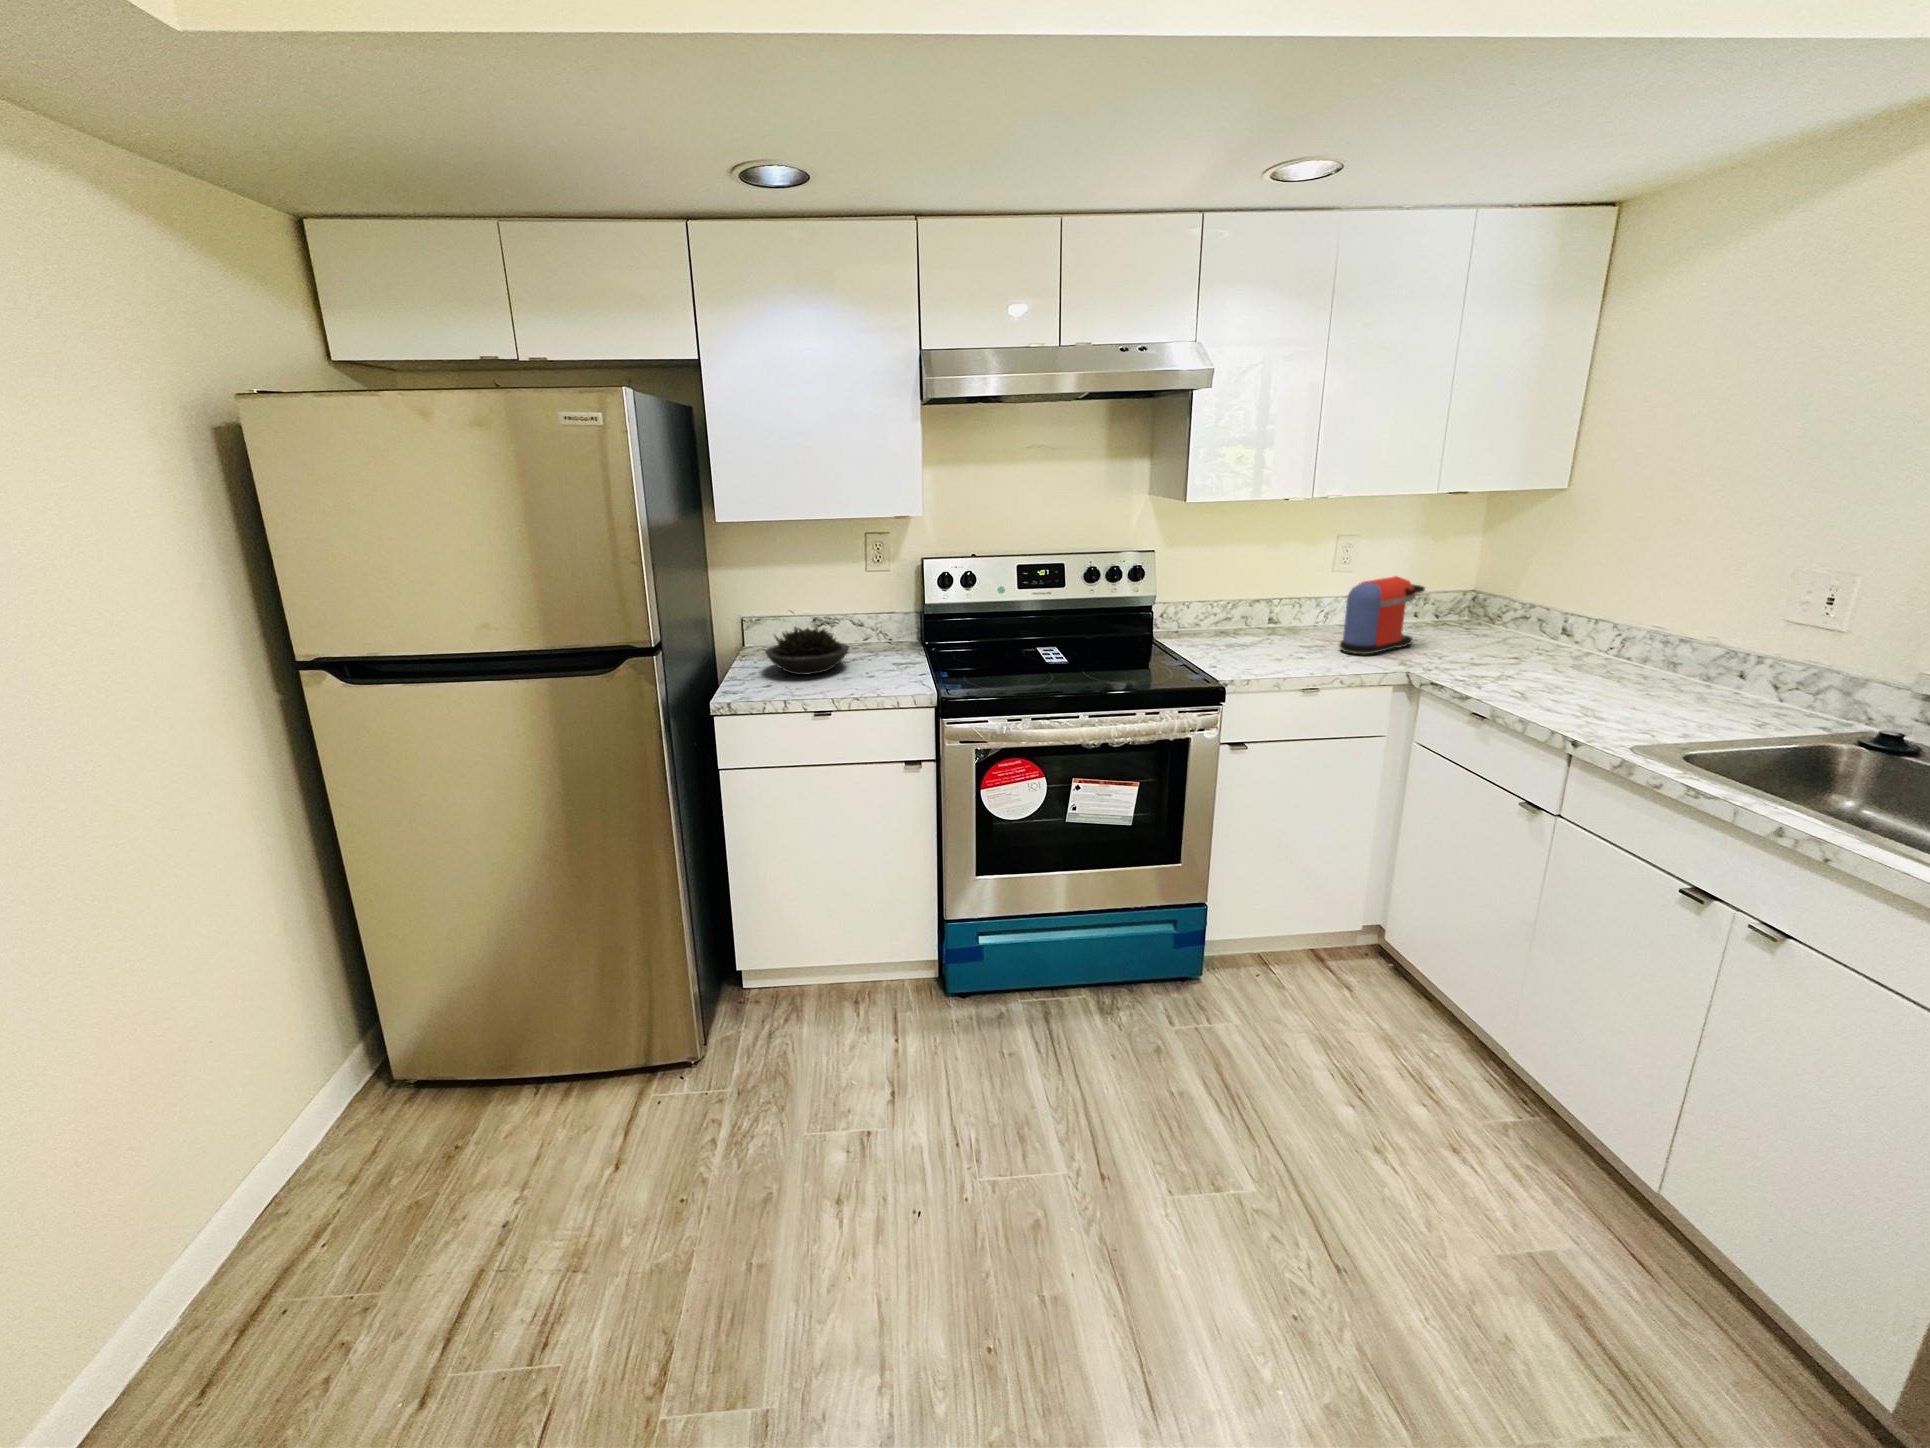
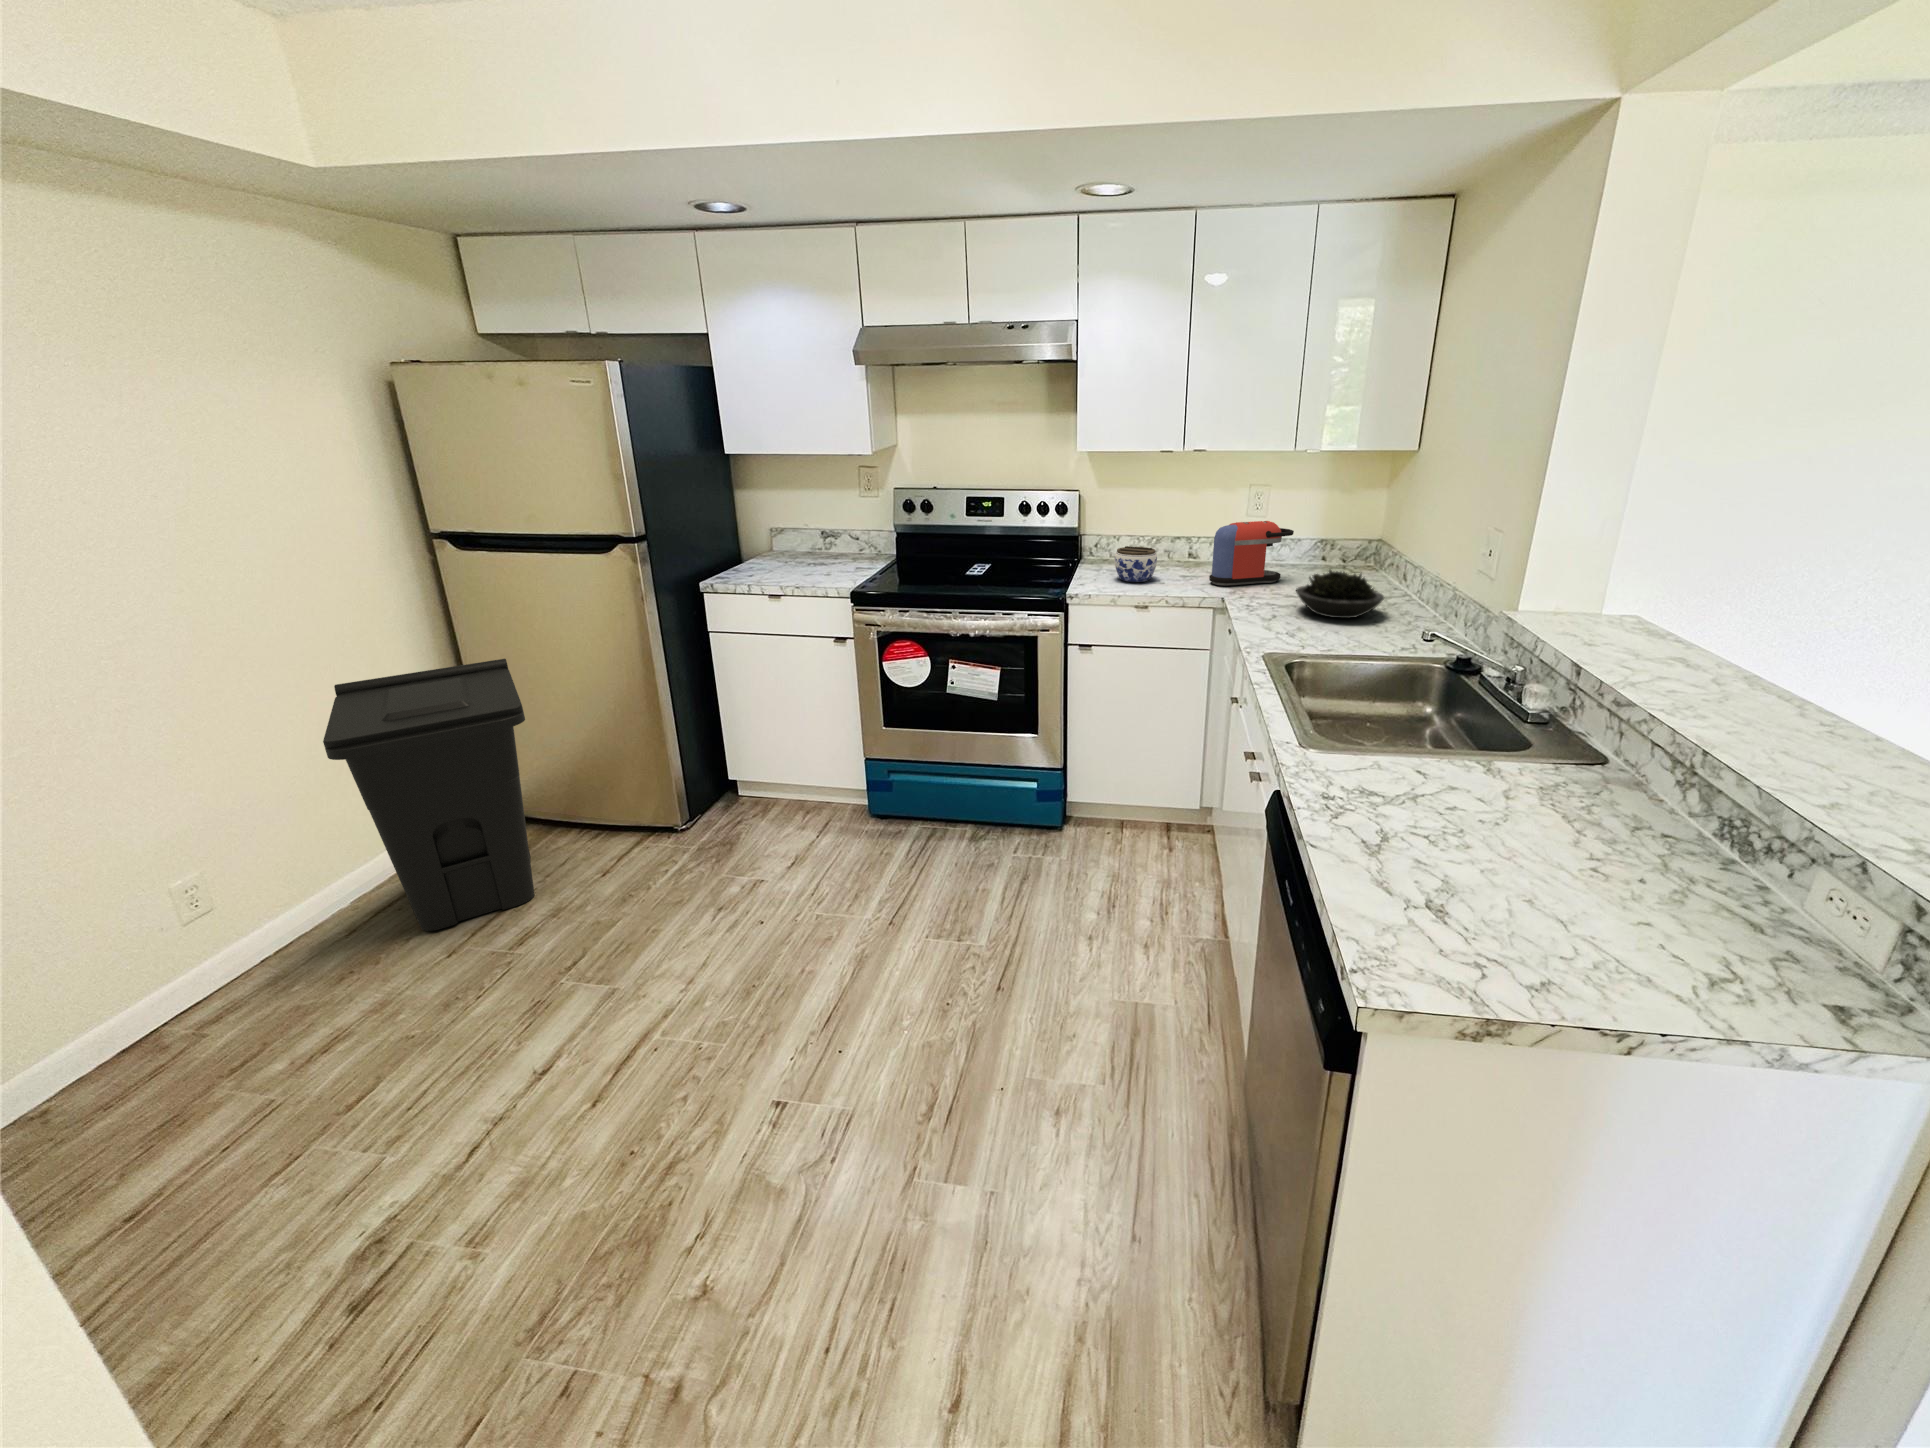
jar: none [1226,615,1281,658] -> present [1115,546,1157,582]
succulent plant: present [765,627,849,675] -> present [1296,570,1384,618]
trash can: none [139,850,524,1360] -> present [323,659,534,931]

